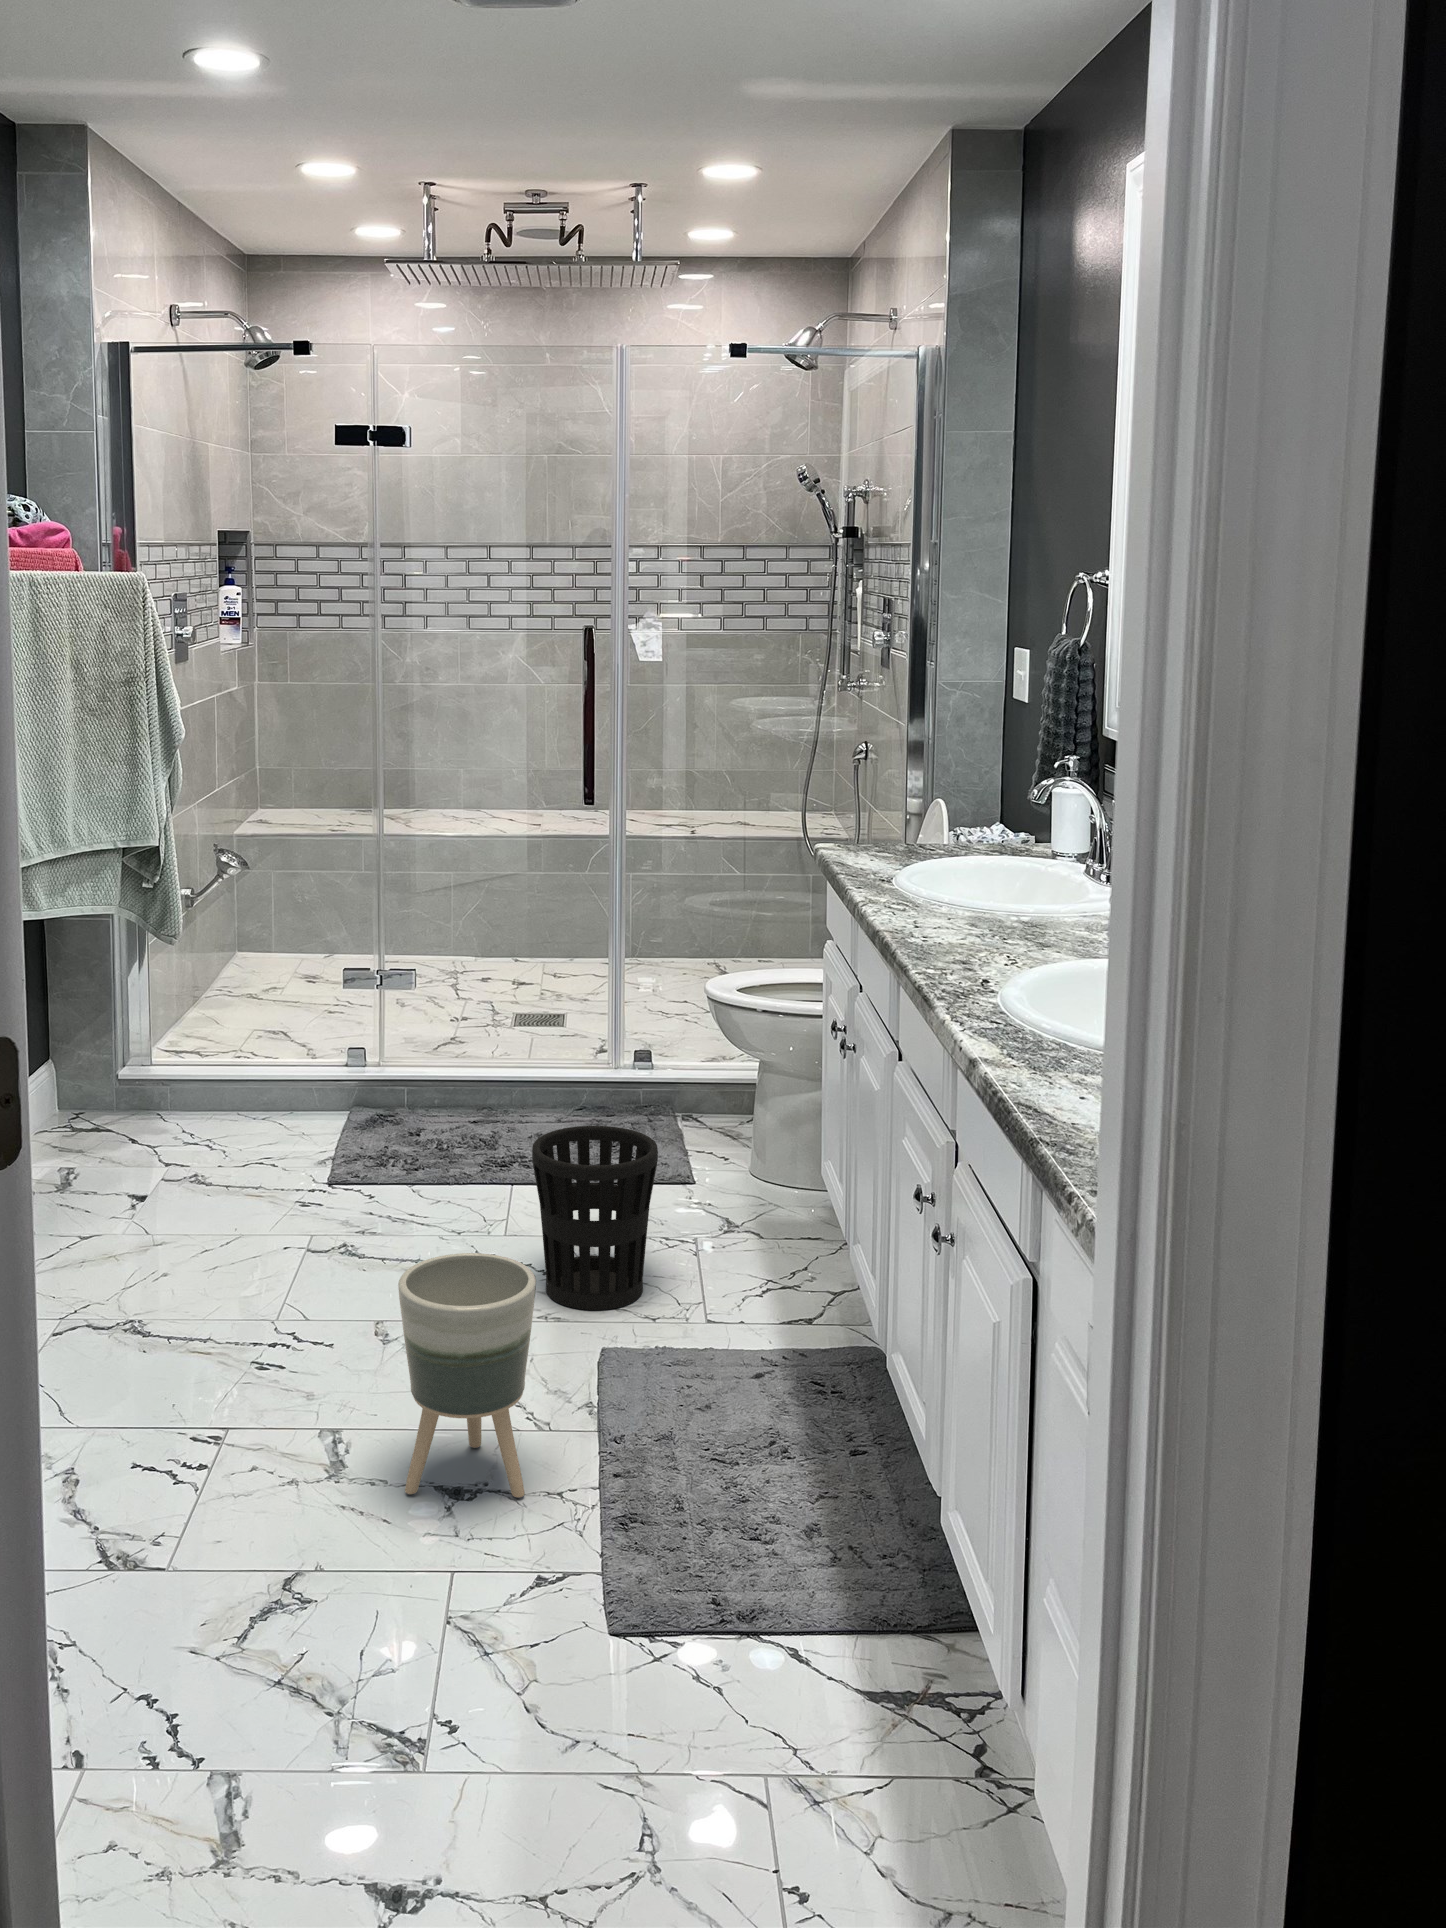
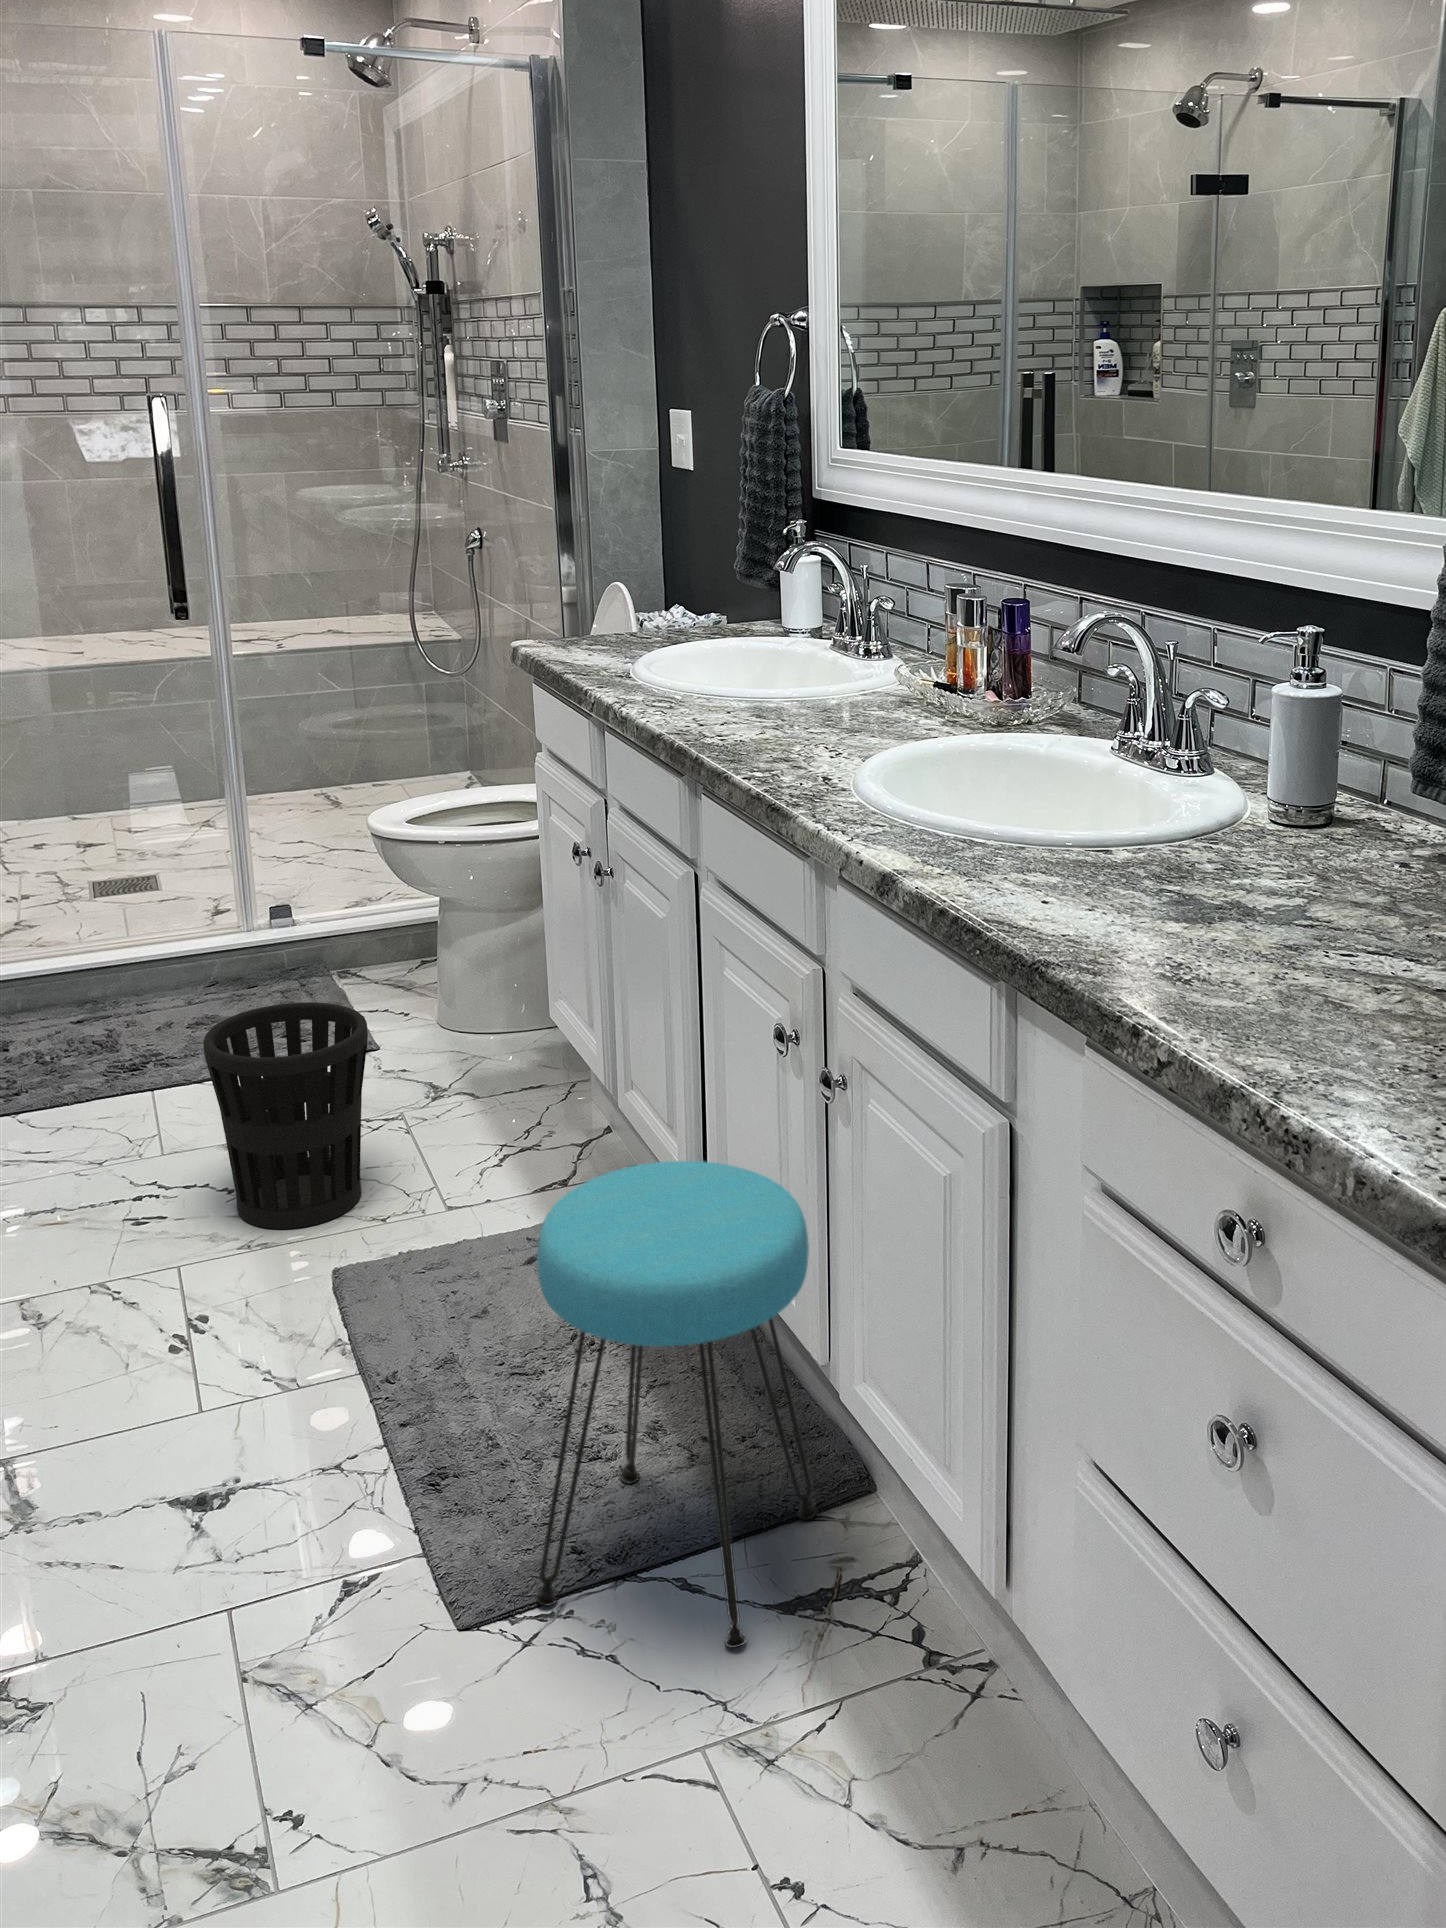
planter: present [398,1253,536,1498] -> none [91,1196,295,1522]
stool: none [672,1285,926,1711] -> present [536,1161,817,1648]

